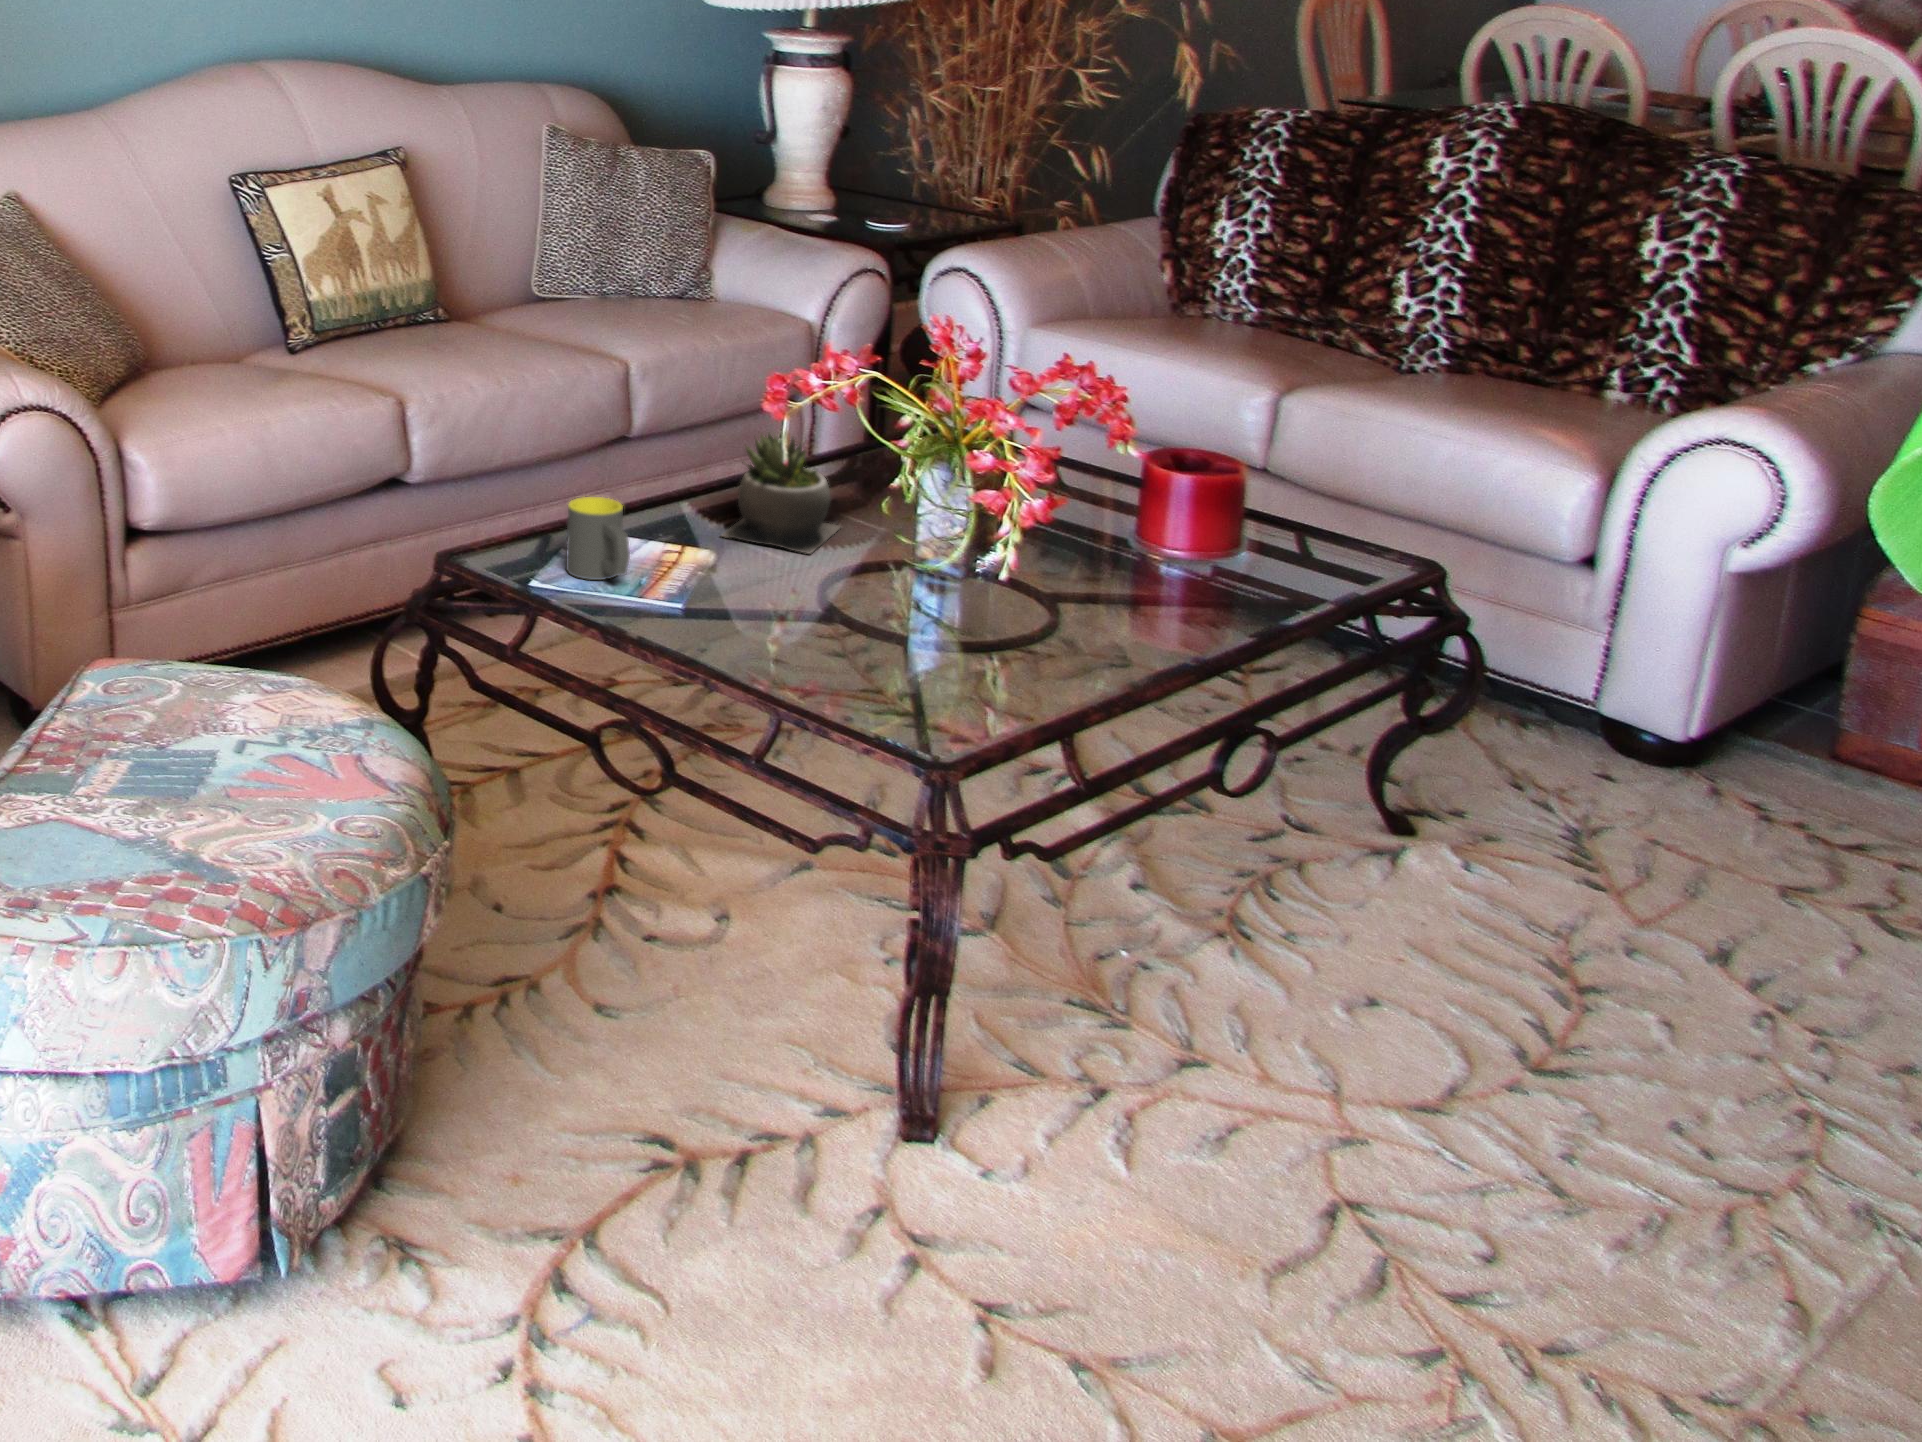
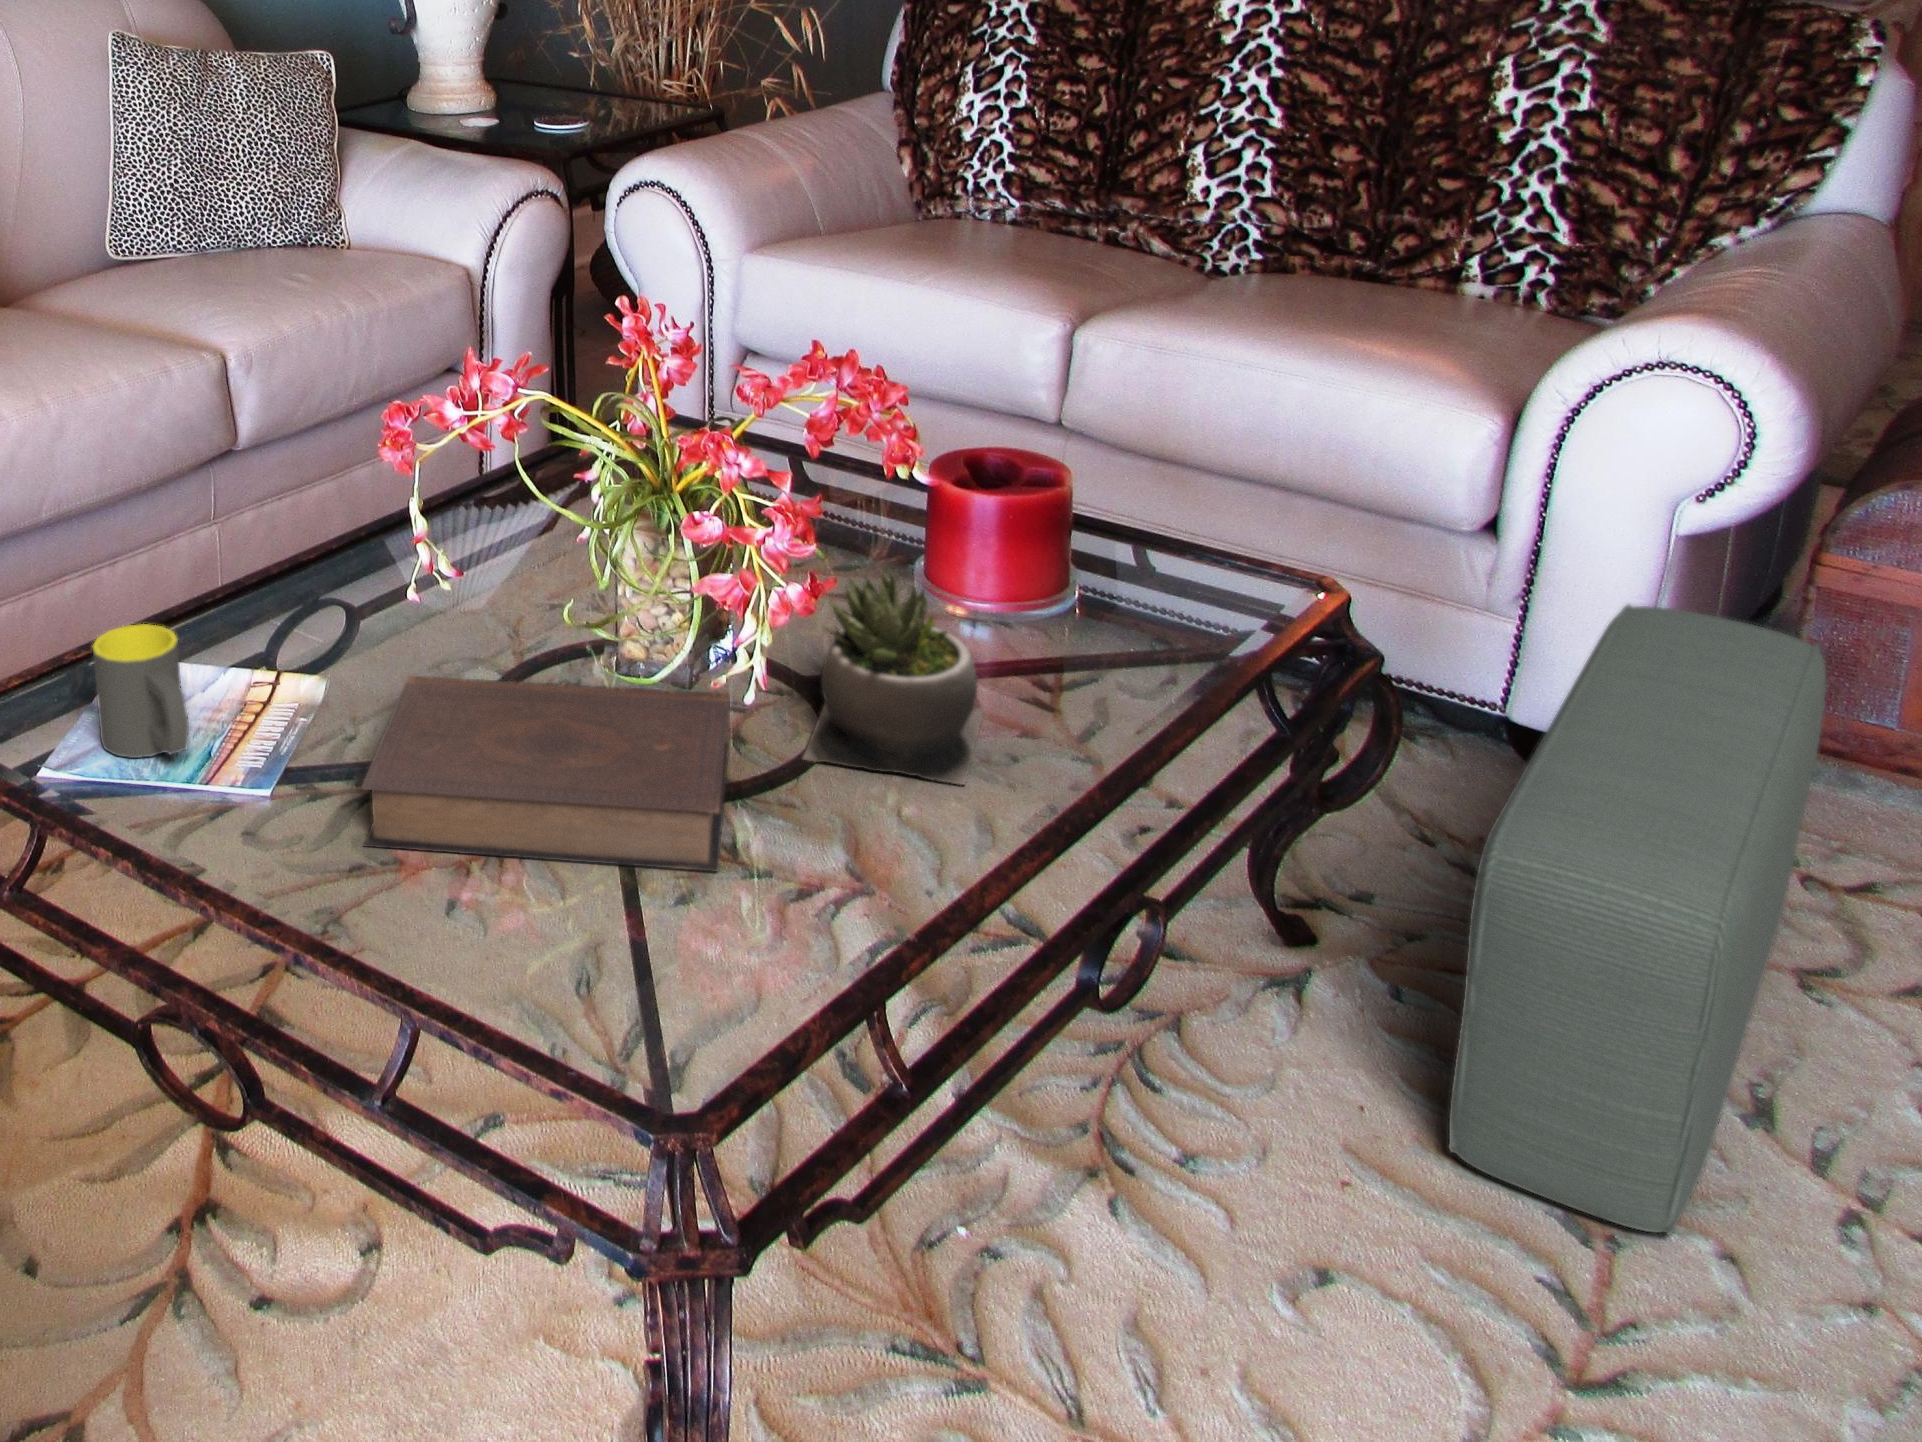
succulent plant: present [722,433,840,554] -> present [803,574,983,785]
book: none [742,546,989,668] -> present [362,676,730,871]
pouf: none [1480,614,1818,1012] -> present [1448,605,1826,1234]

